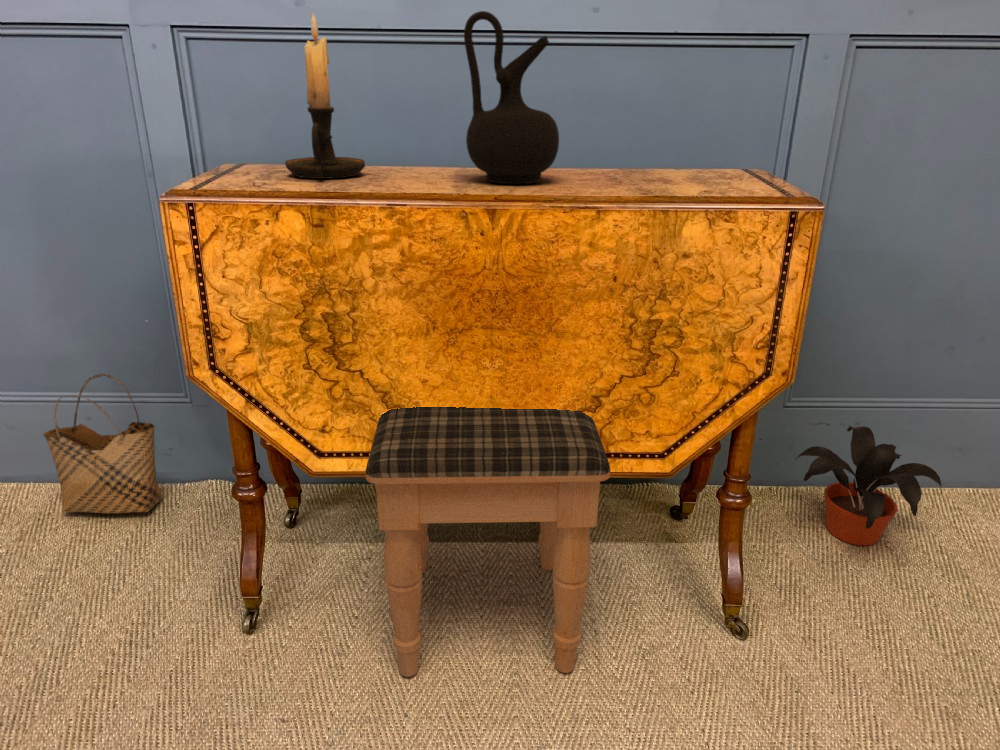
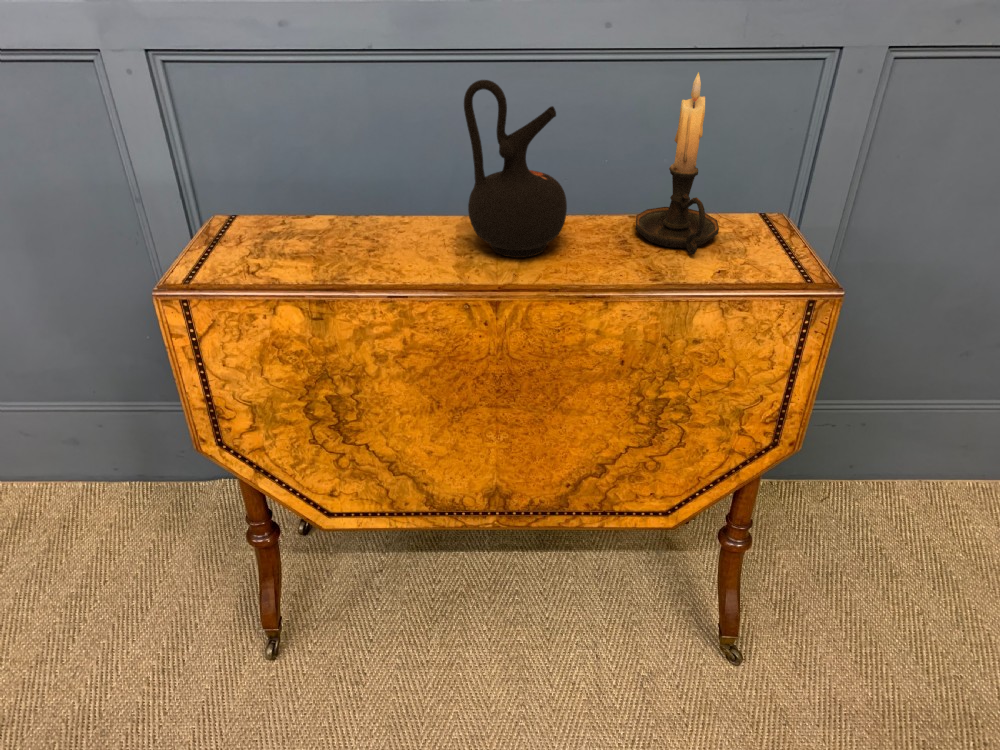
candle holder: present [285,13,365,179] -> present [636,72,719,255]
woven basket: present [43,374,162,513] -> none [55,391,177,523]
footstool: present [365,407,611,677] -> none [376,412,614,708]
potted plant: present [795,426,942,546] -> none [801,434,944,555]

